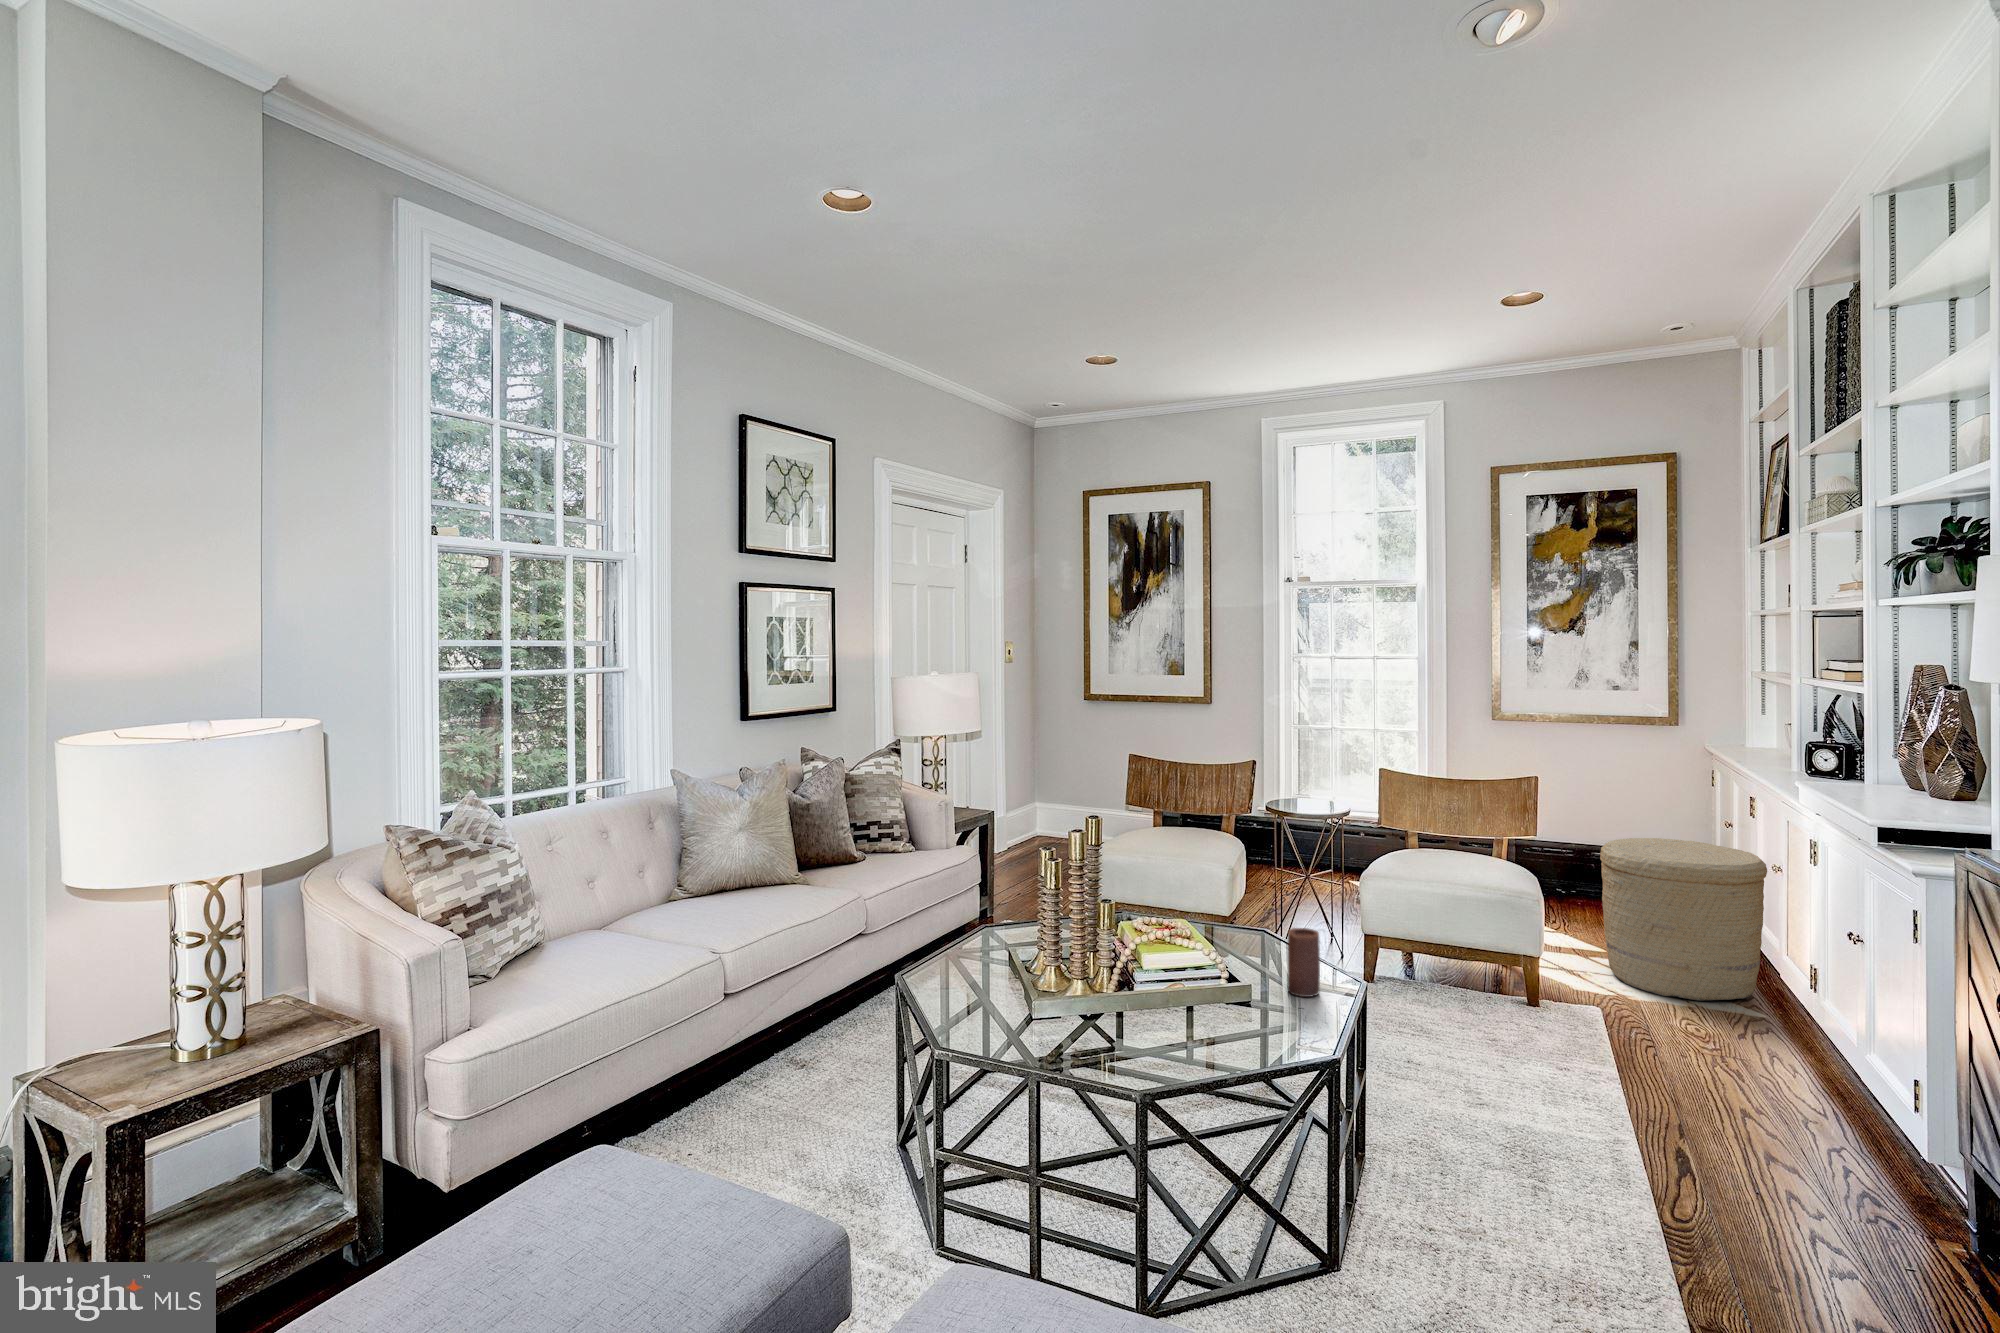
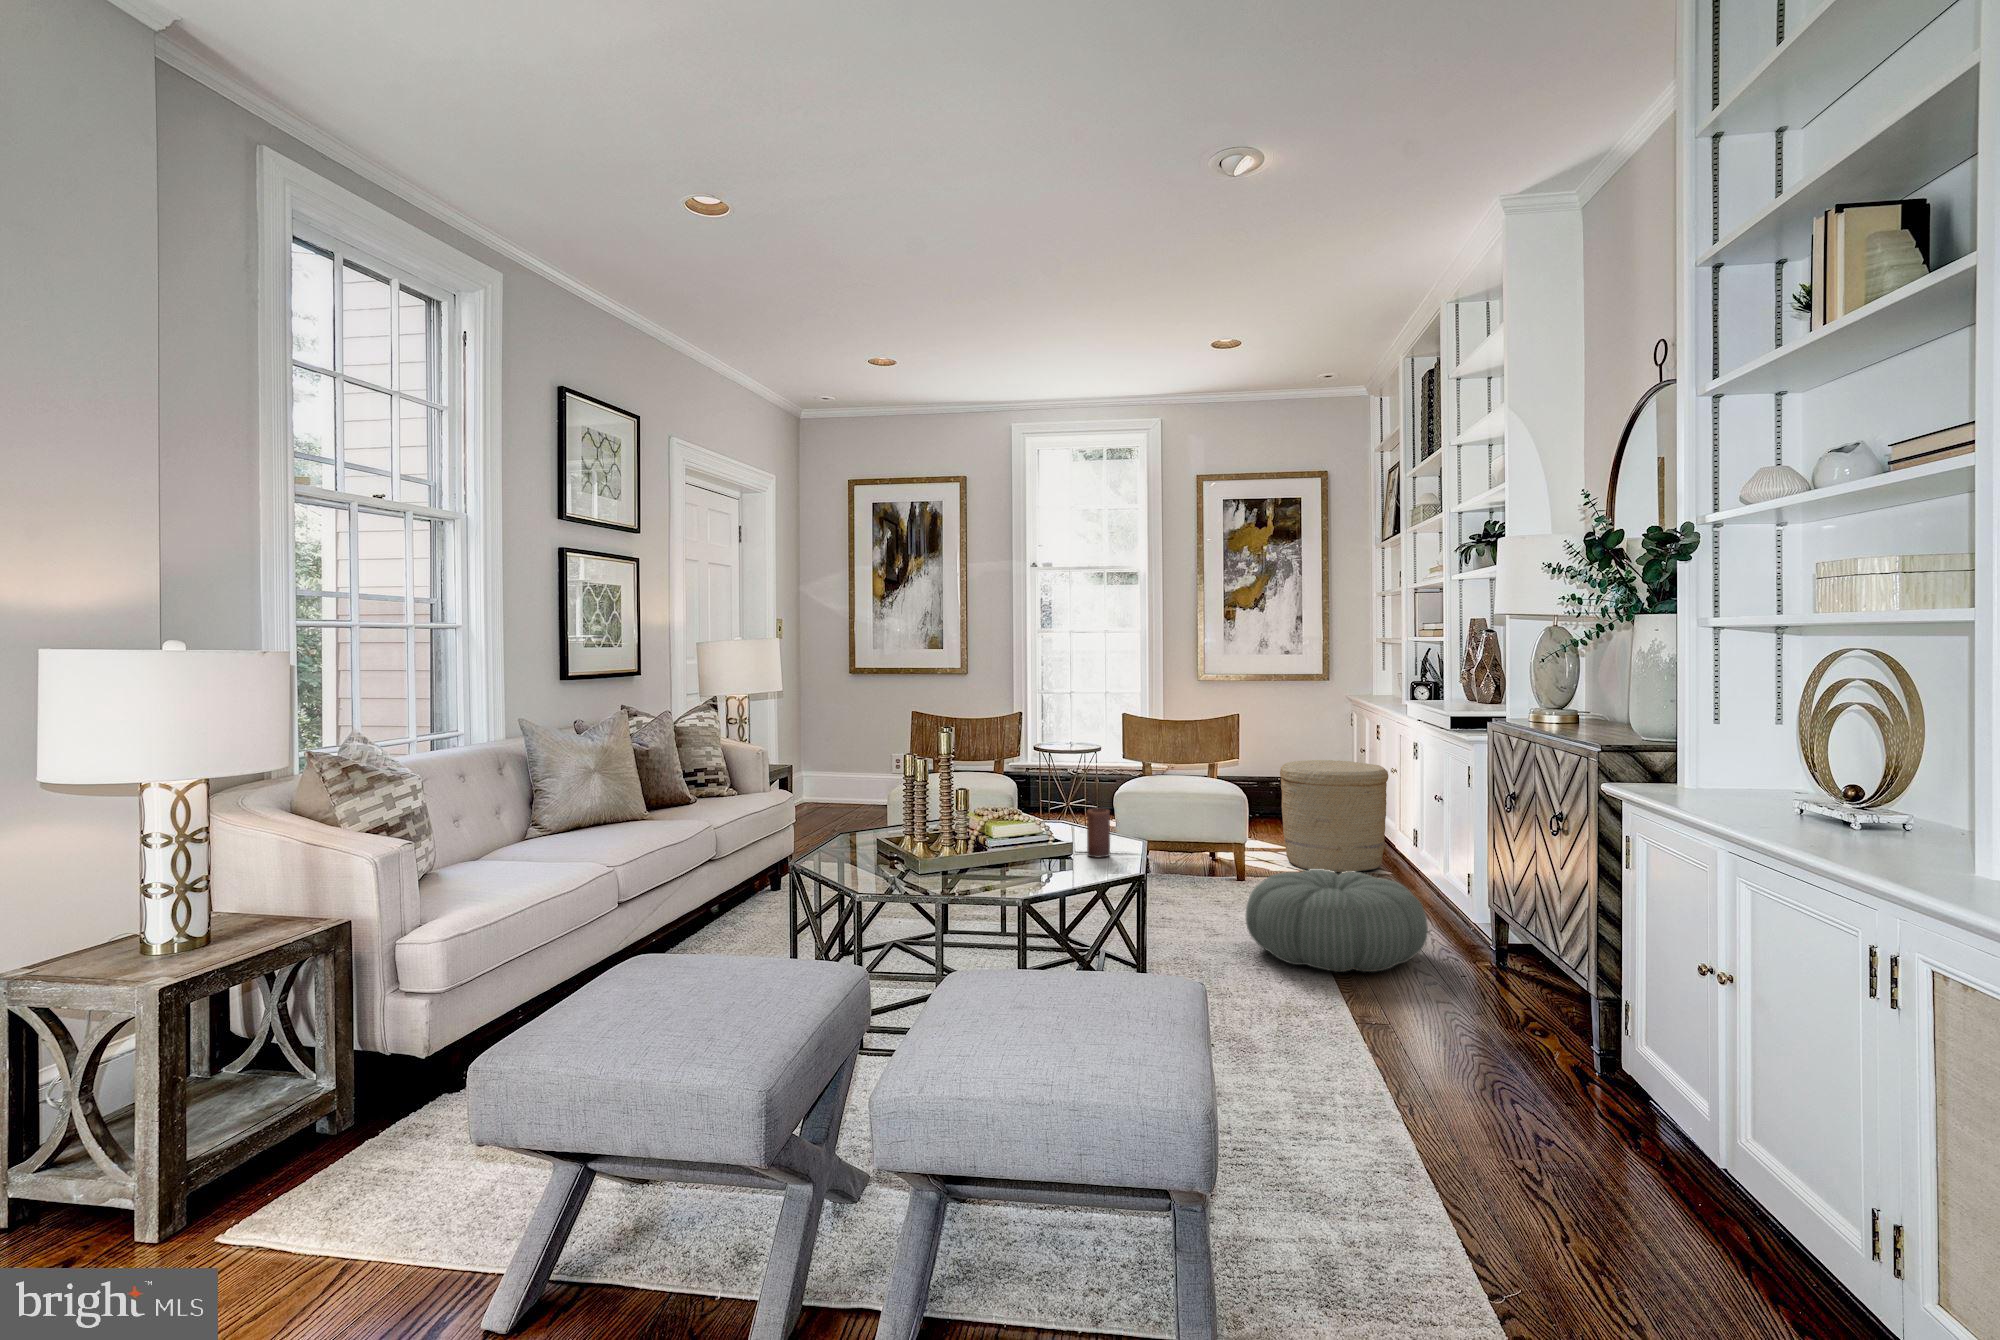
pouf: none [1528,1023,1830,1209] -> present [1246,869,1428,972]

